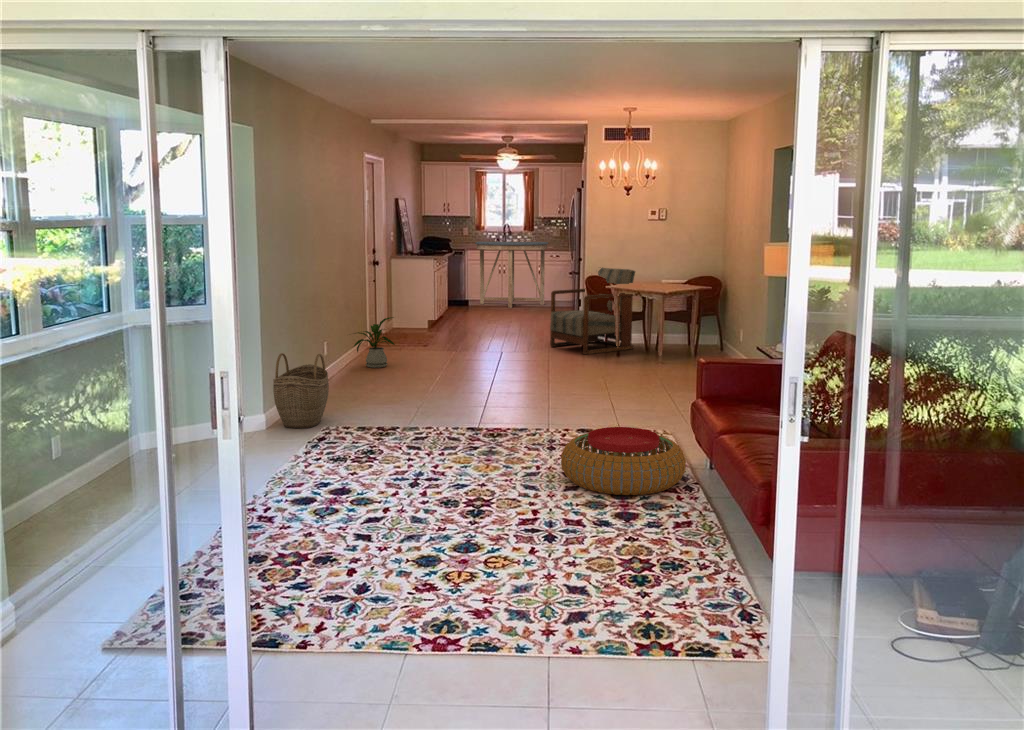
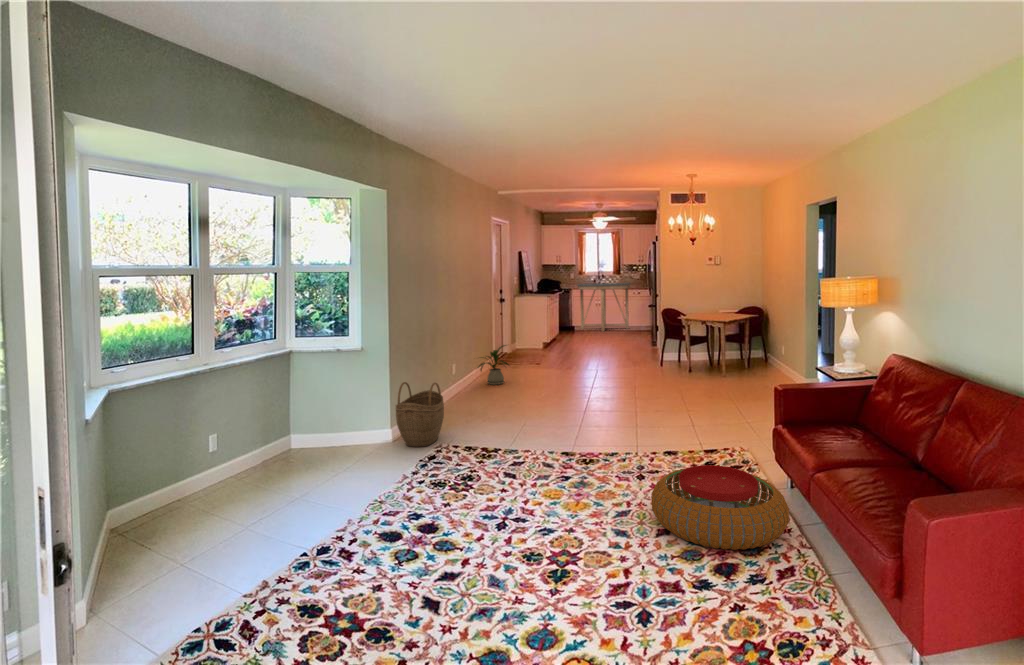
armchair: present [550,267,635,354] -> none [634,301,704,372]

